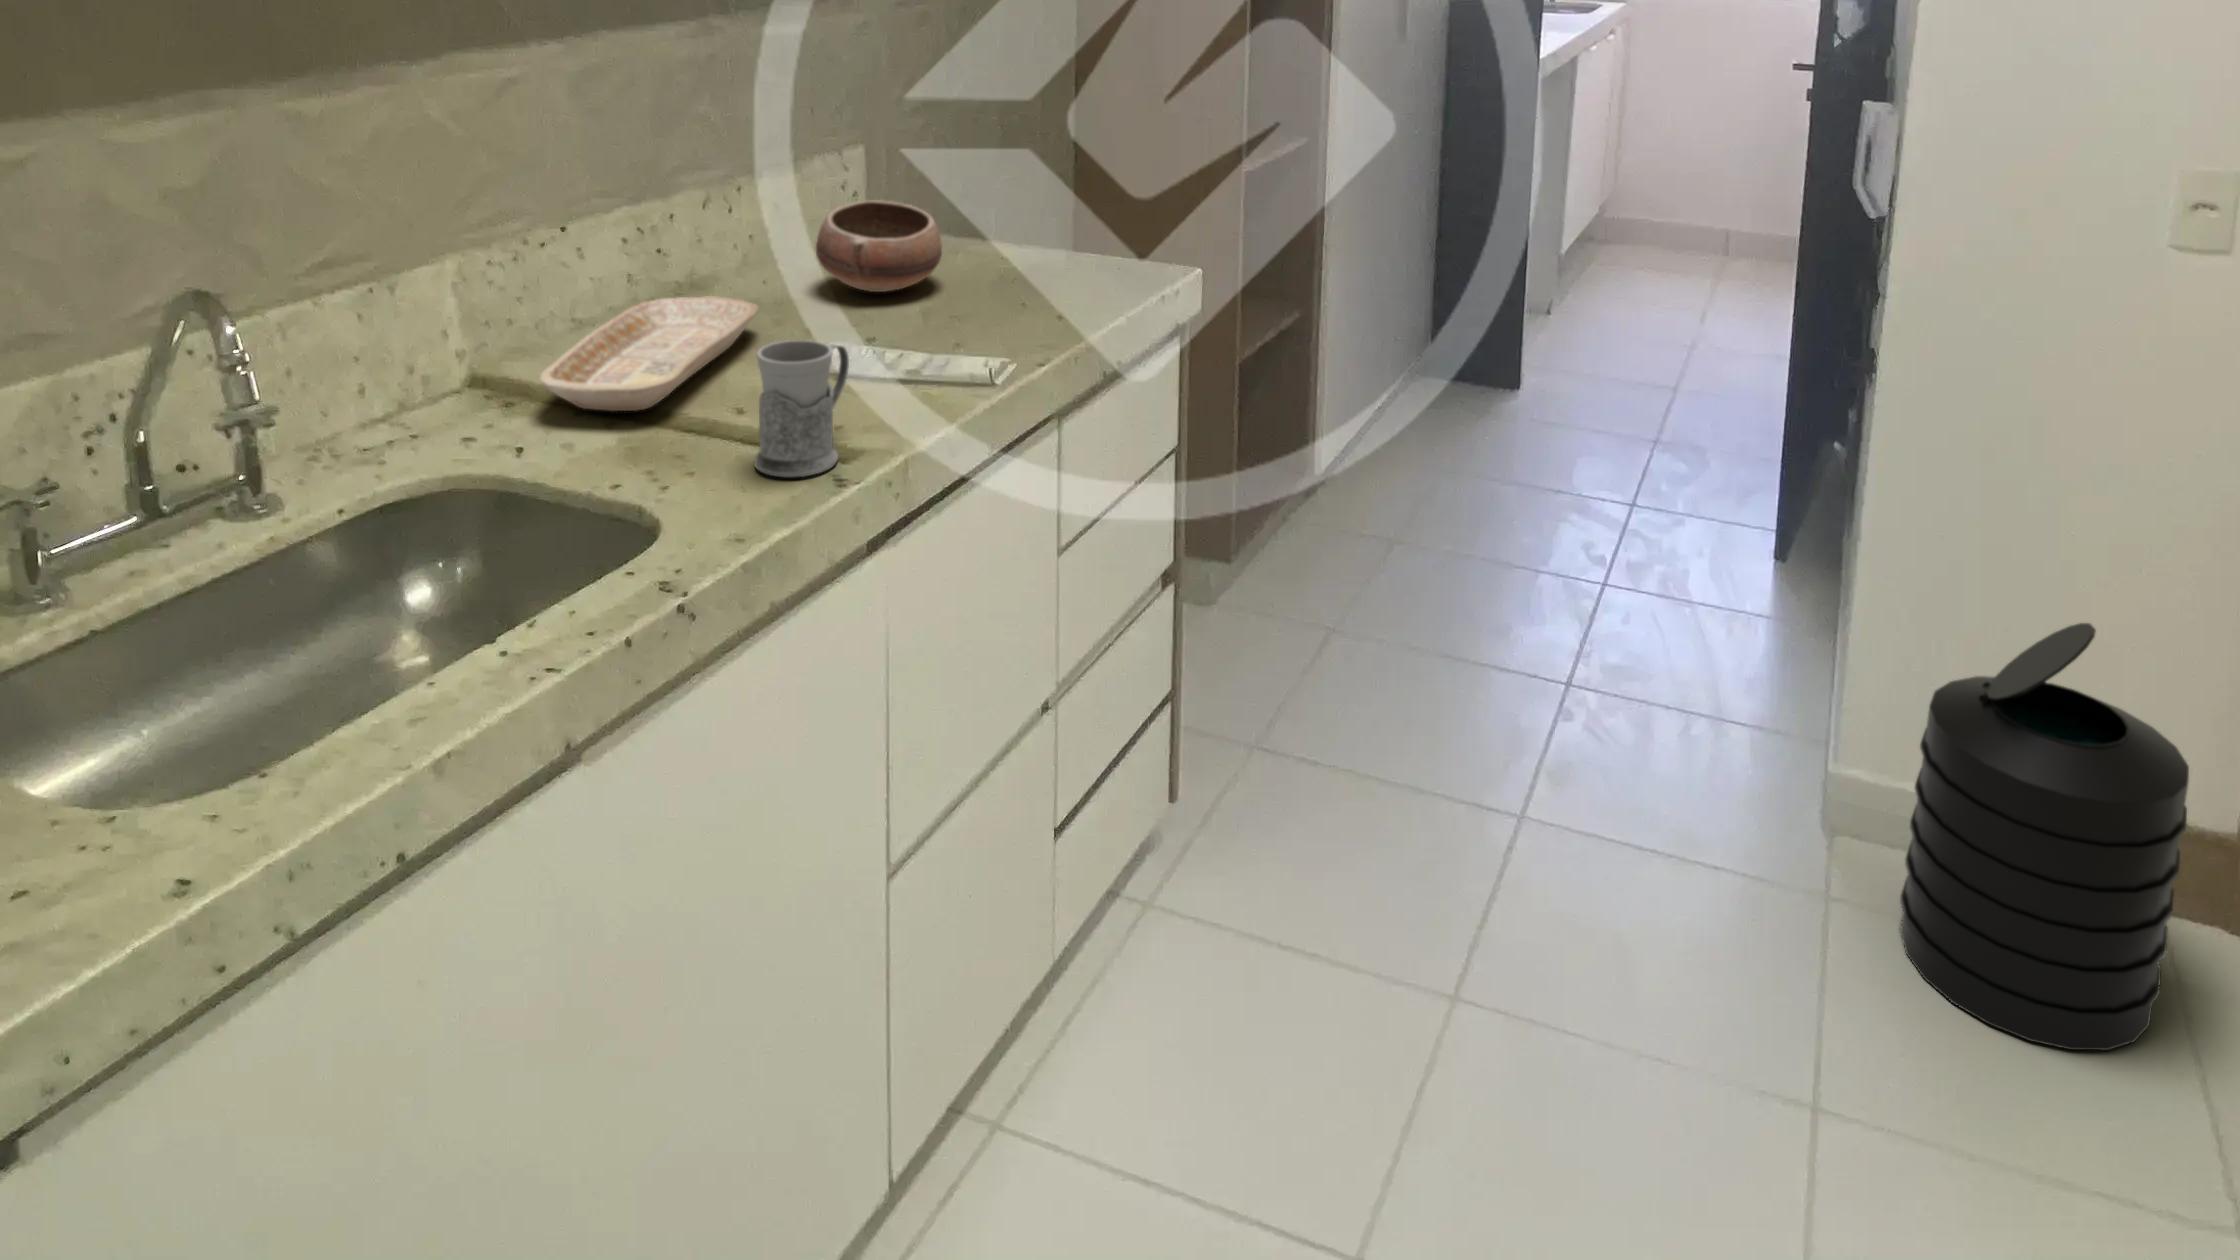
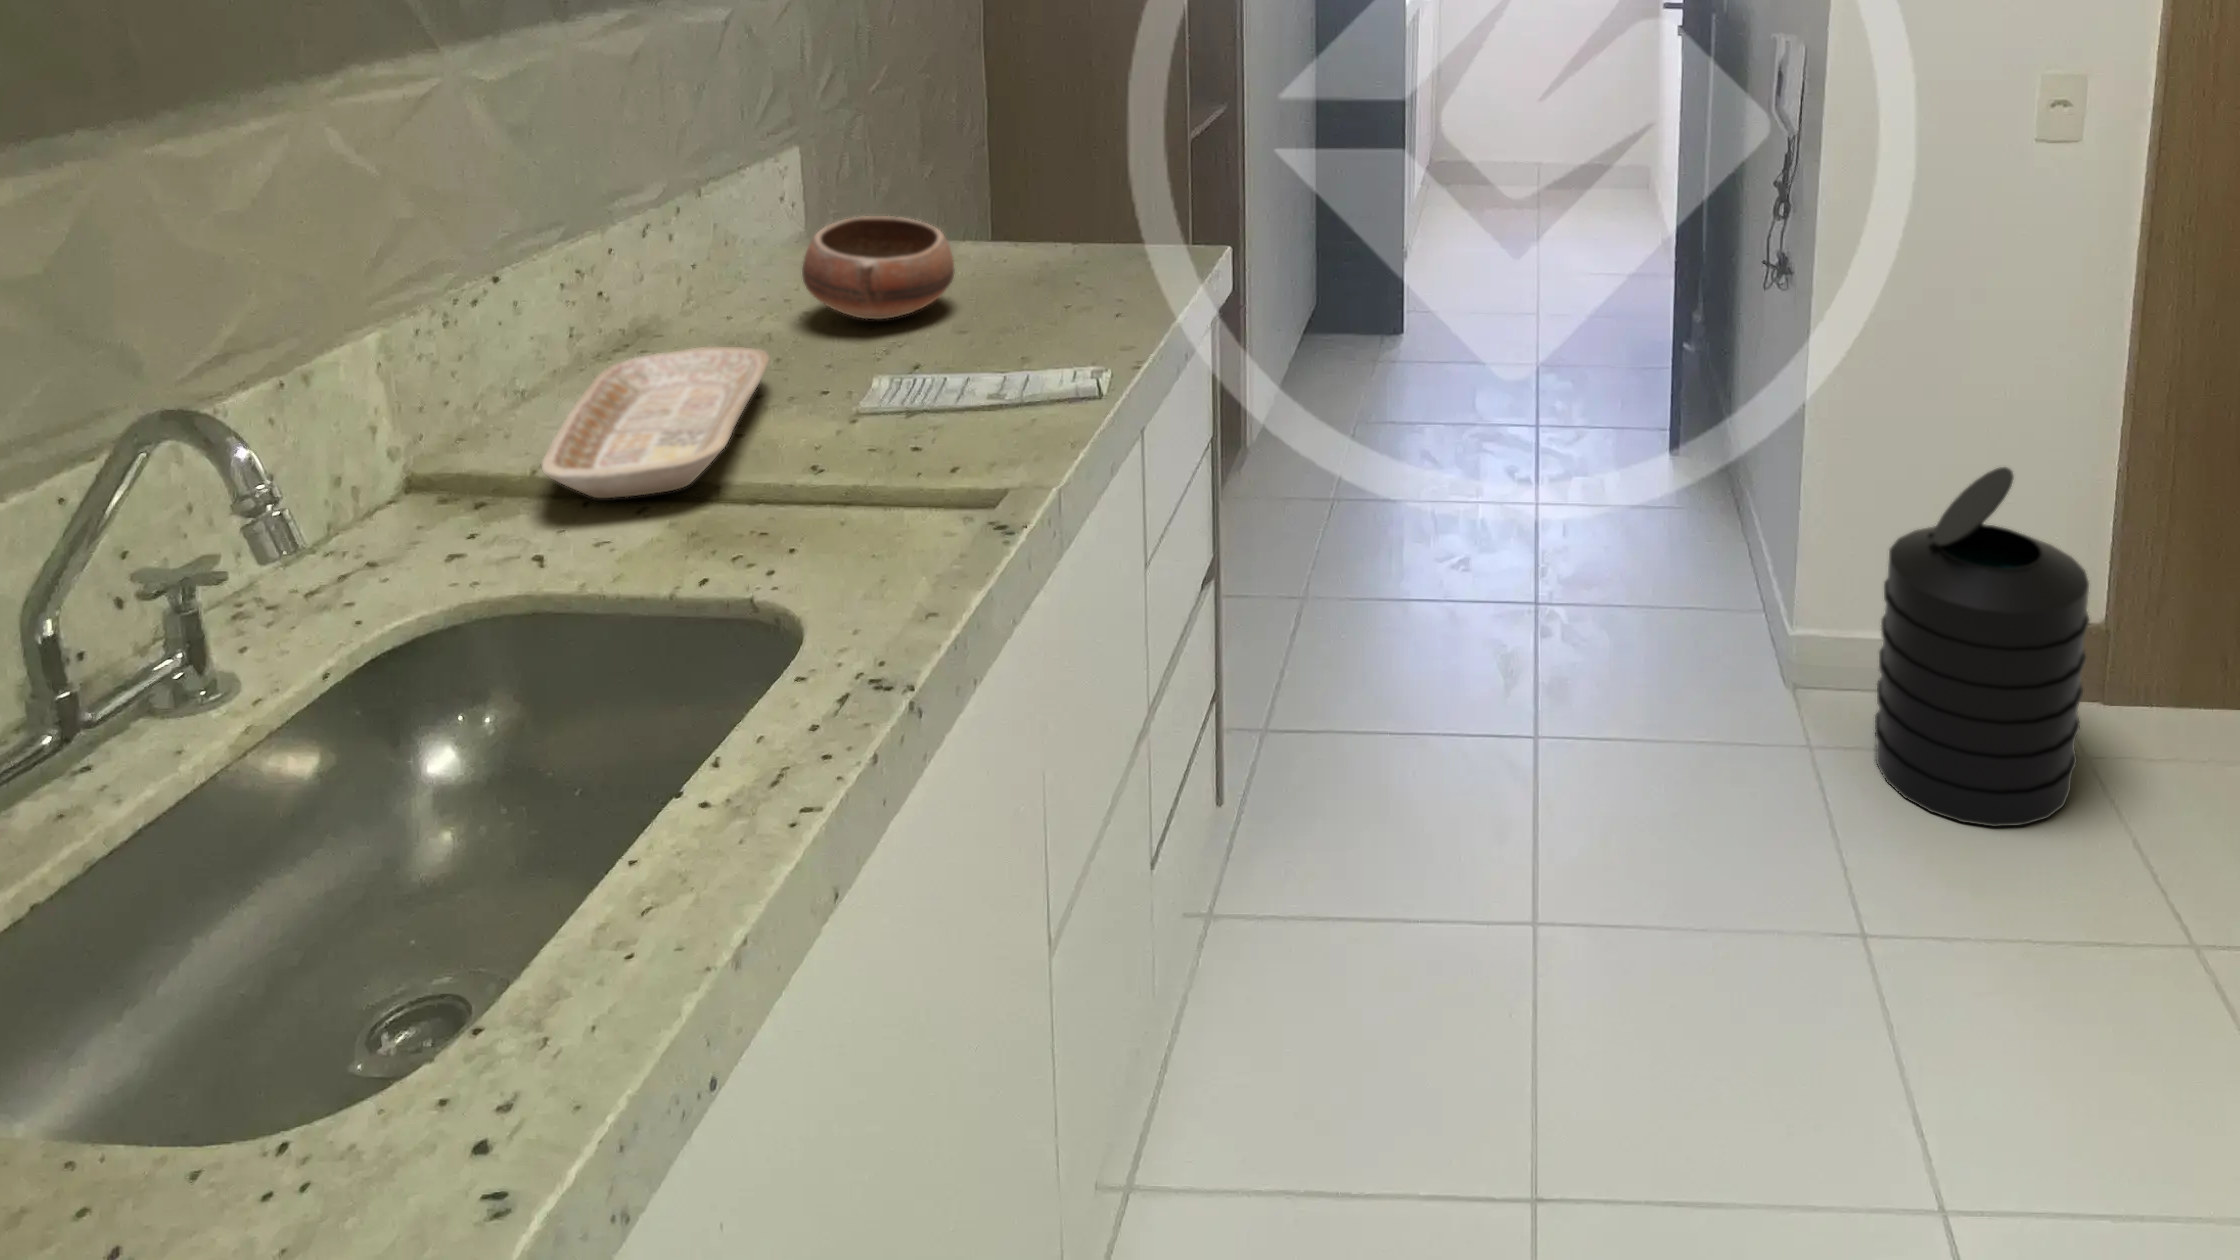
mug: present [755,340,849,477] -> none [863,376,963,534]

